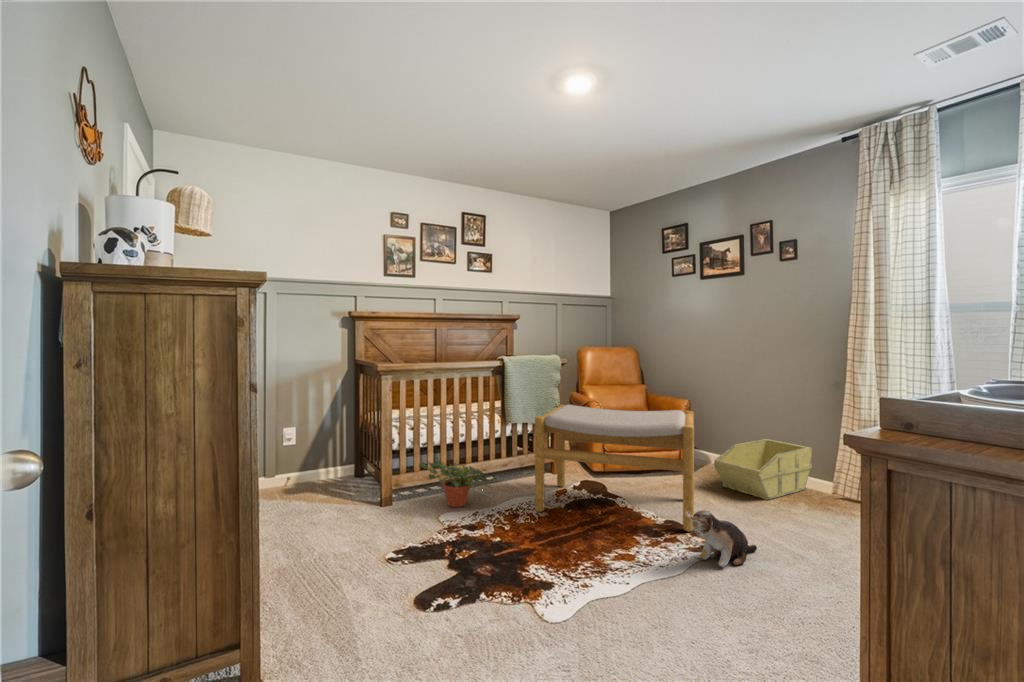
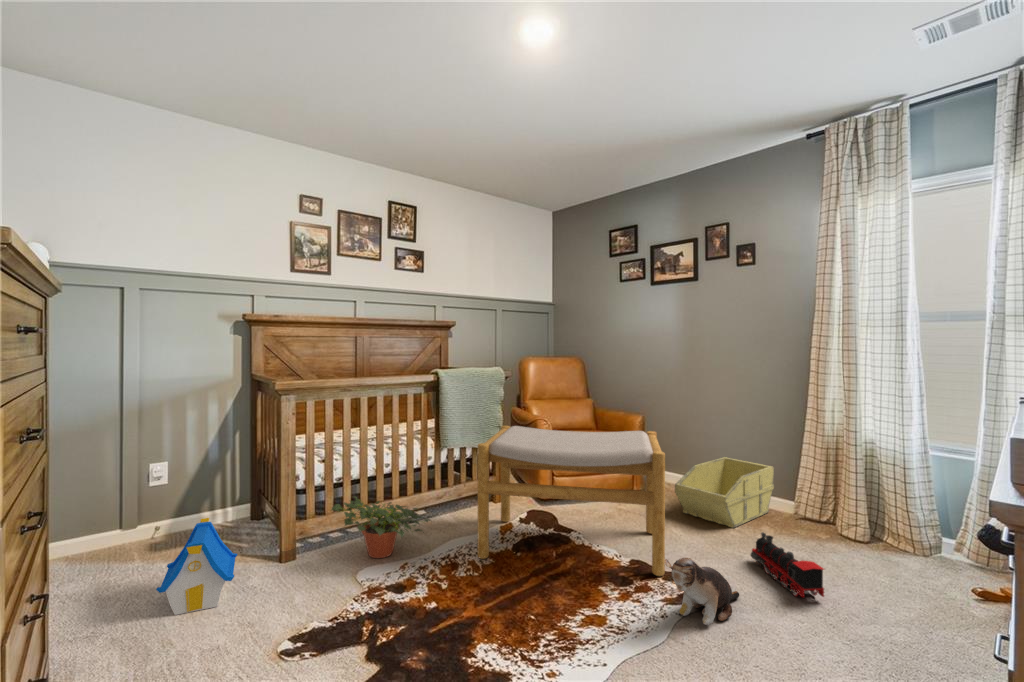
toy house: none [296,467,350,535] -> present [156,518,237,615]
toy train: none [776,500,836,554] -> present [751,532,824,597]

